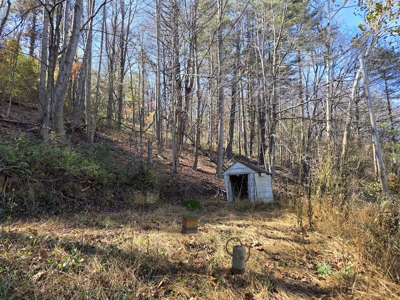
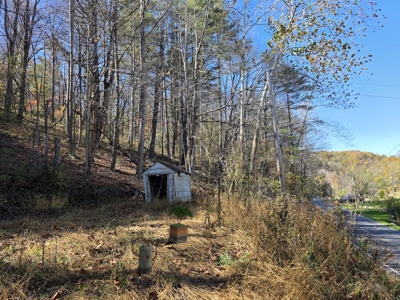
potted tree: present [181,199,203,234] -> present [168,206,194,244]

